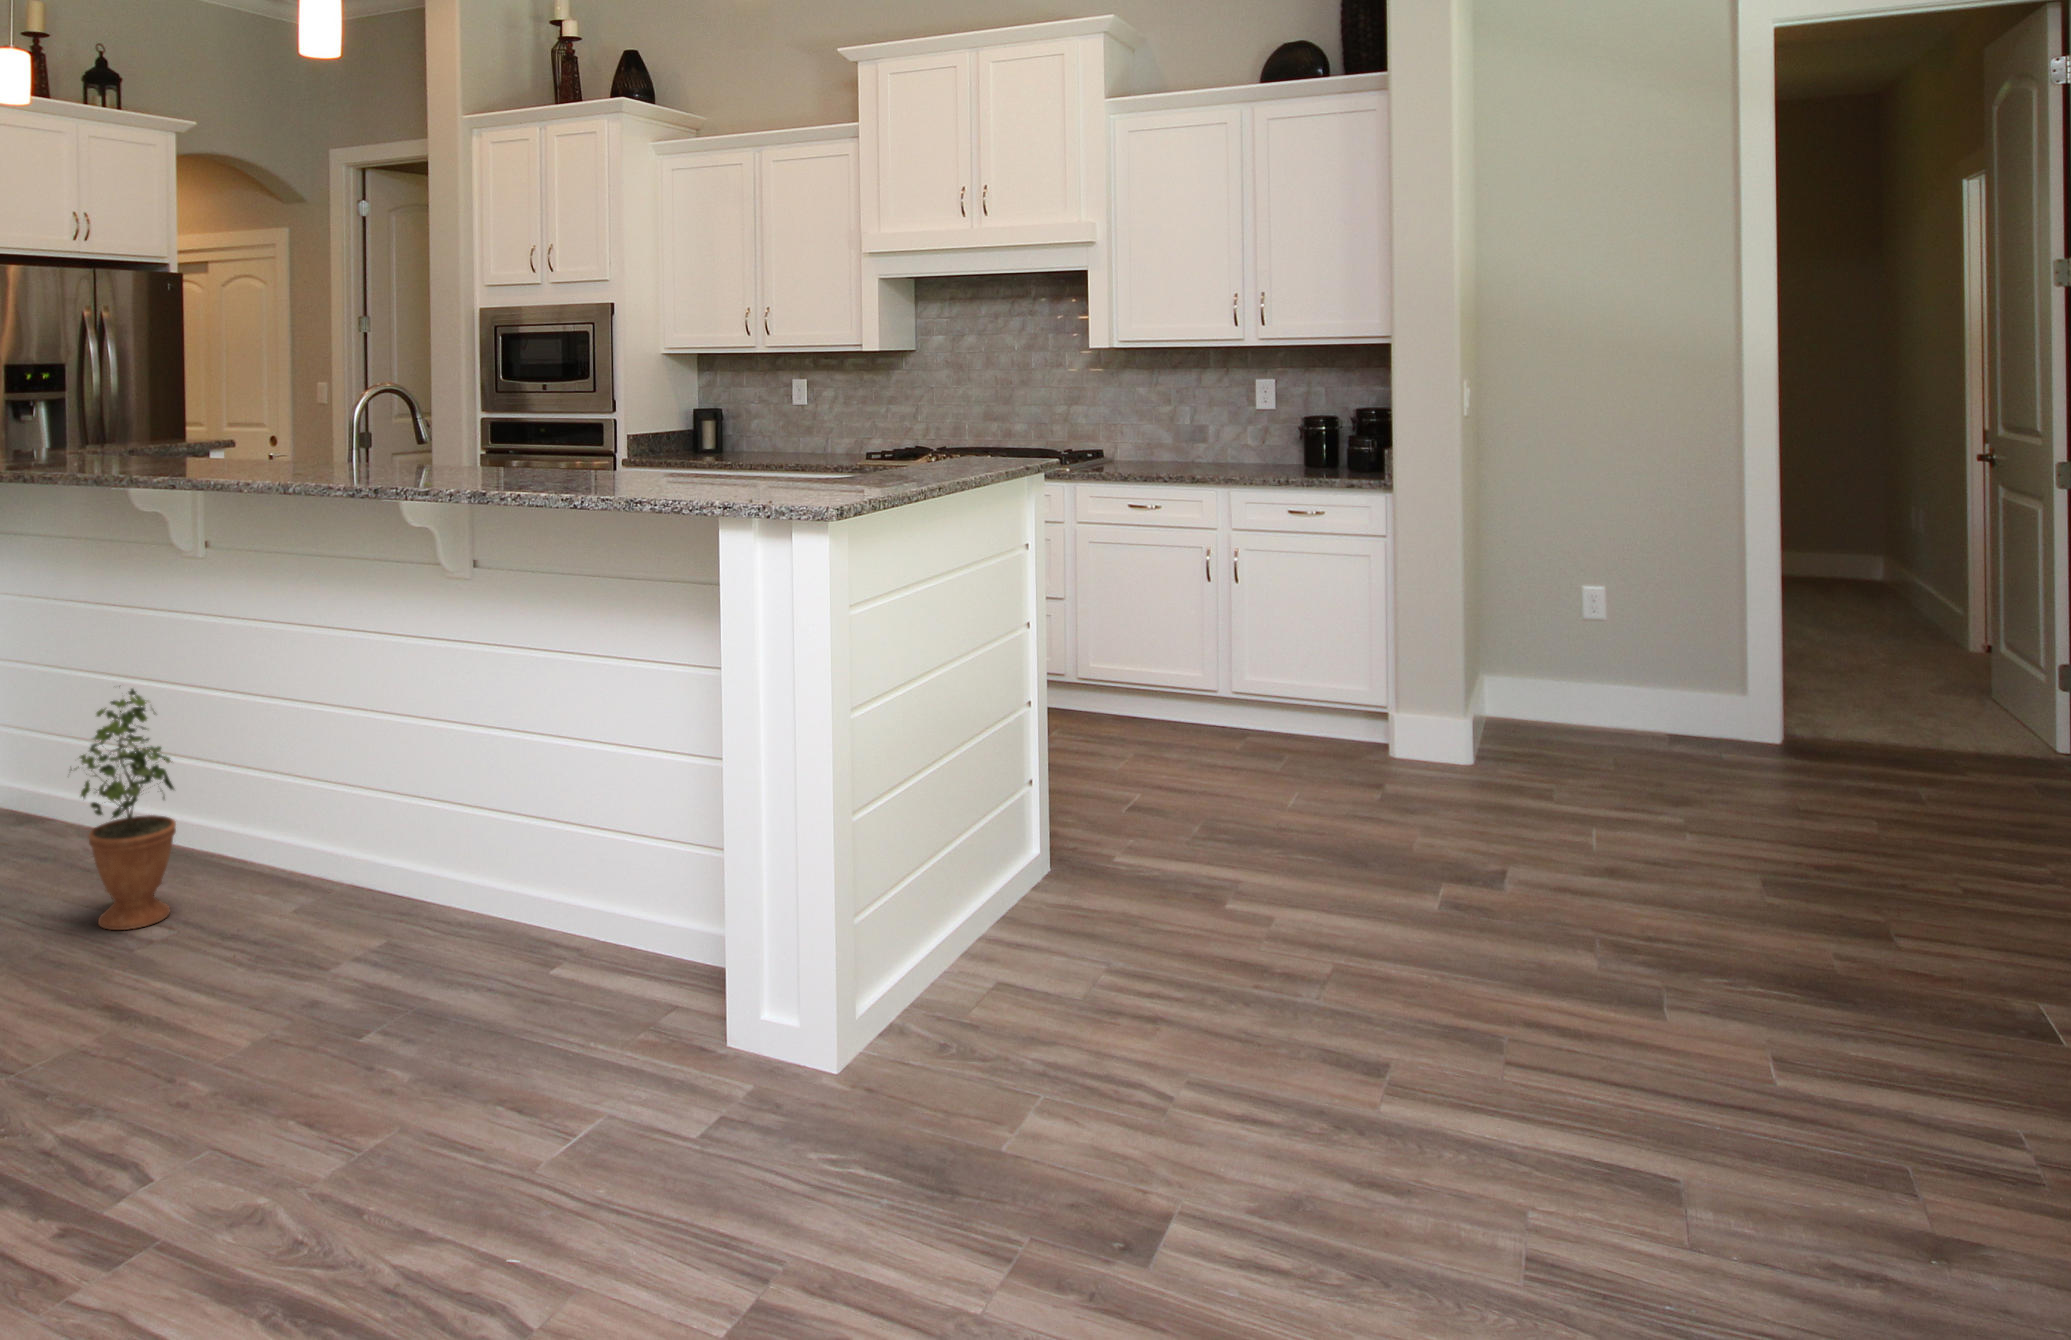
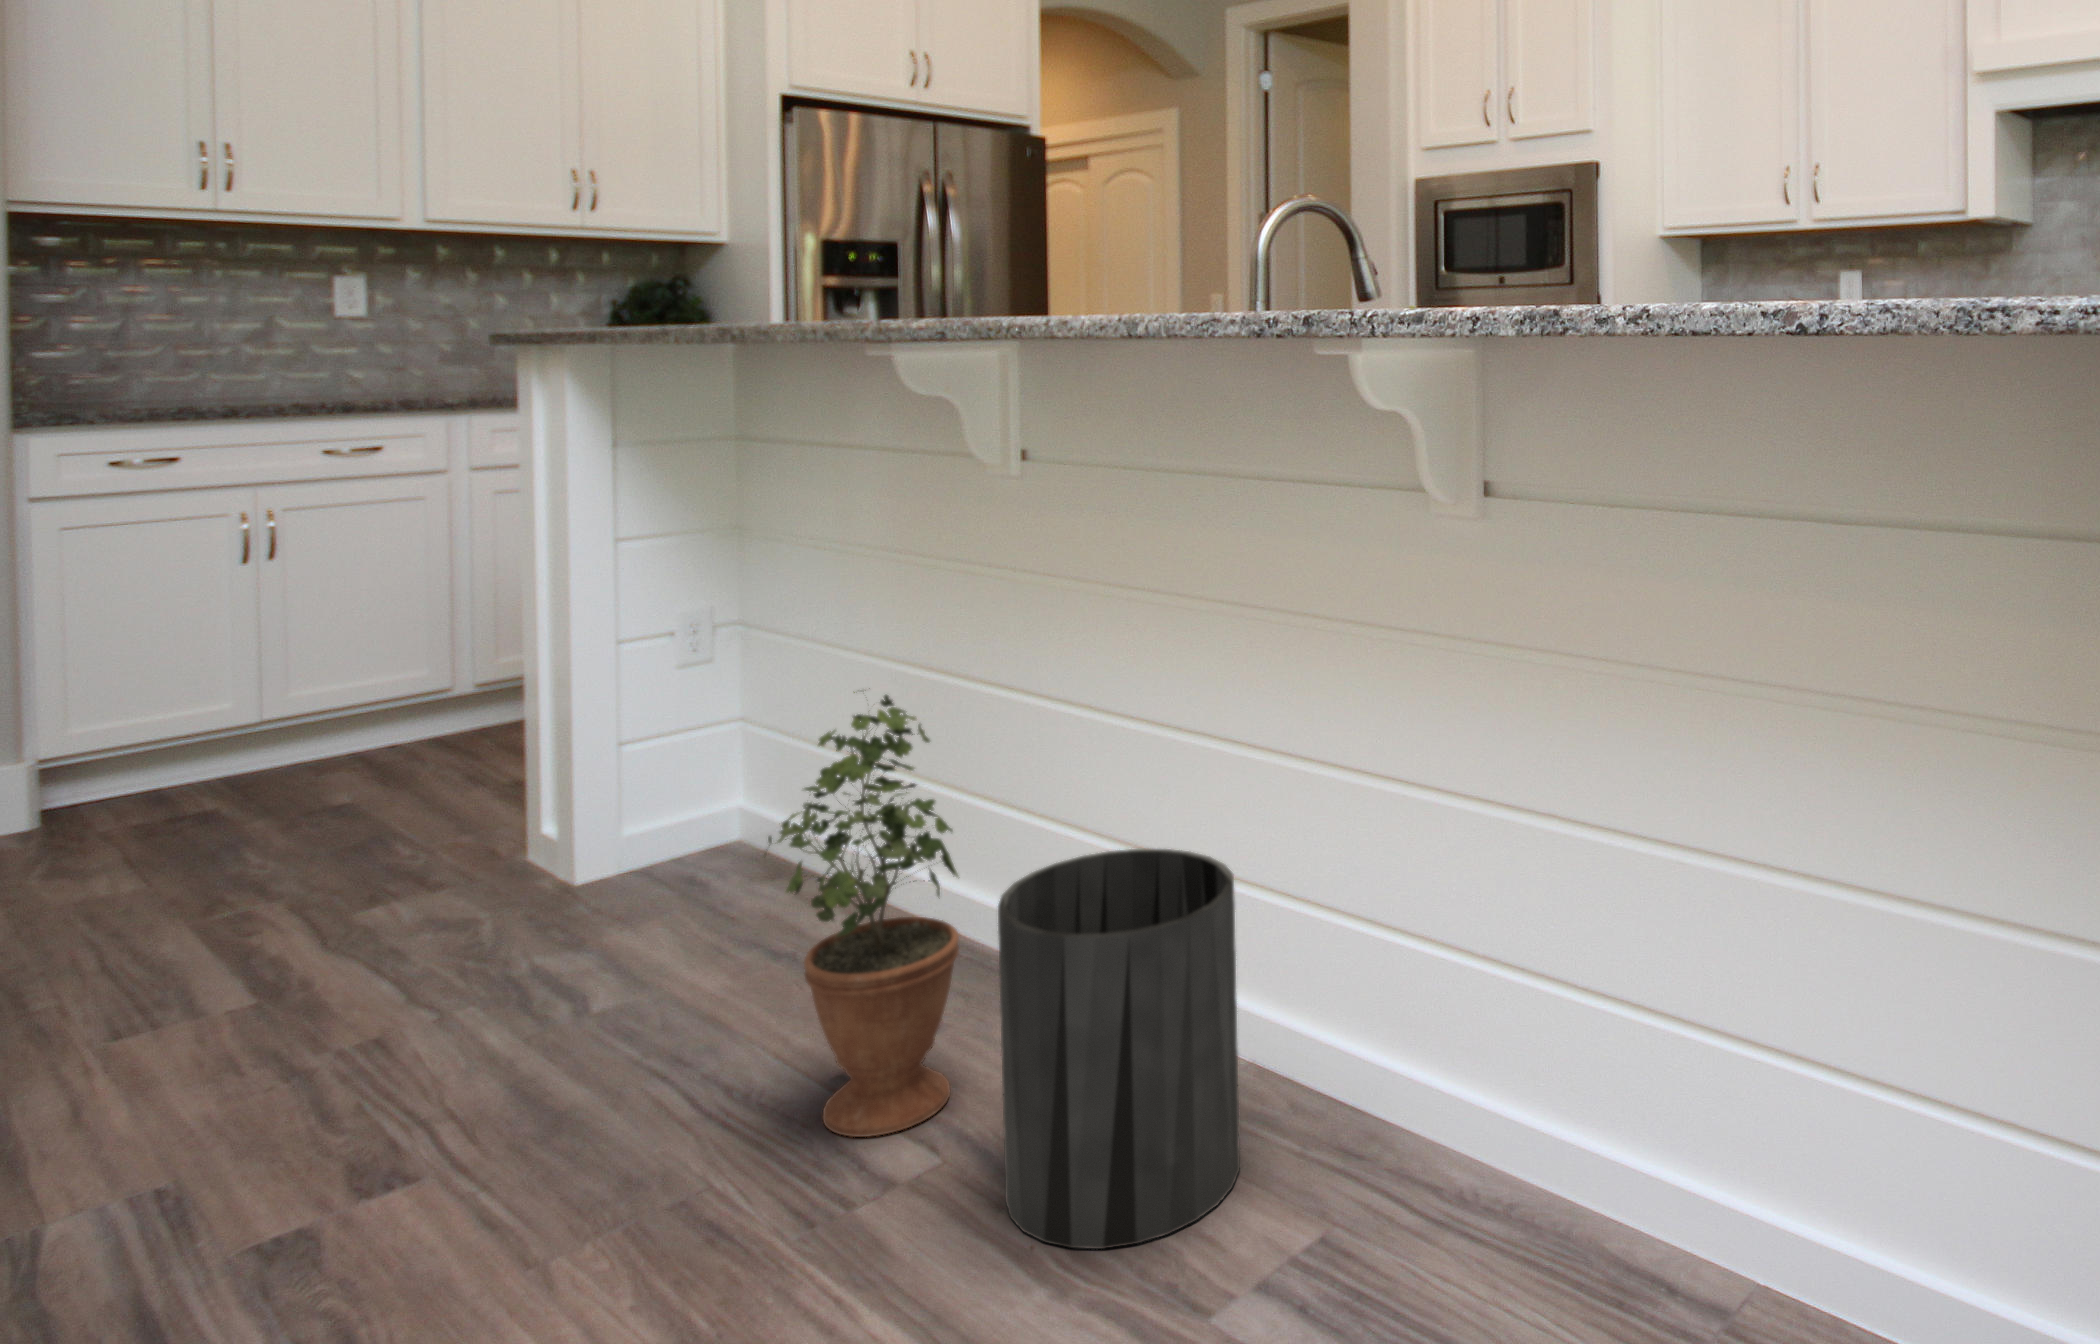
trash can: none [209,765,339,959] -> present [998,849,1240,1249]

